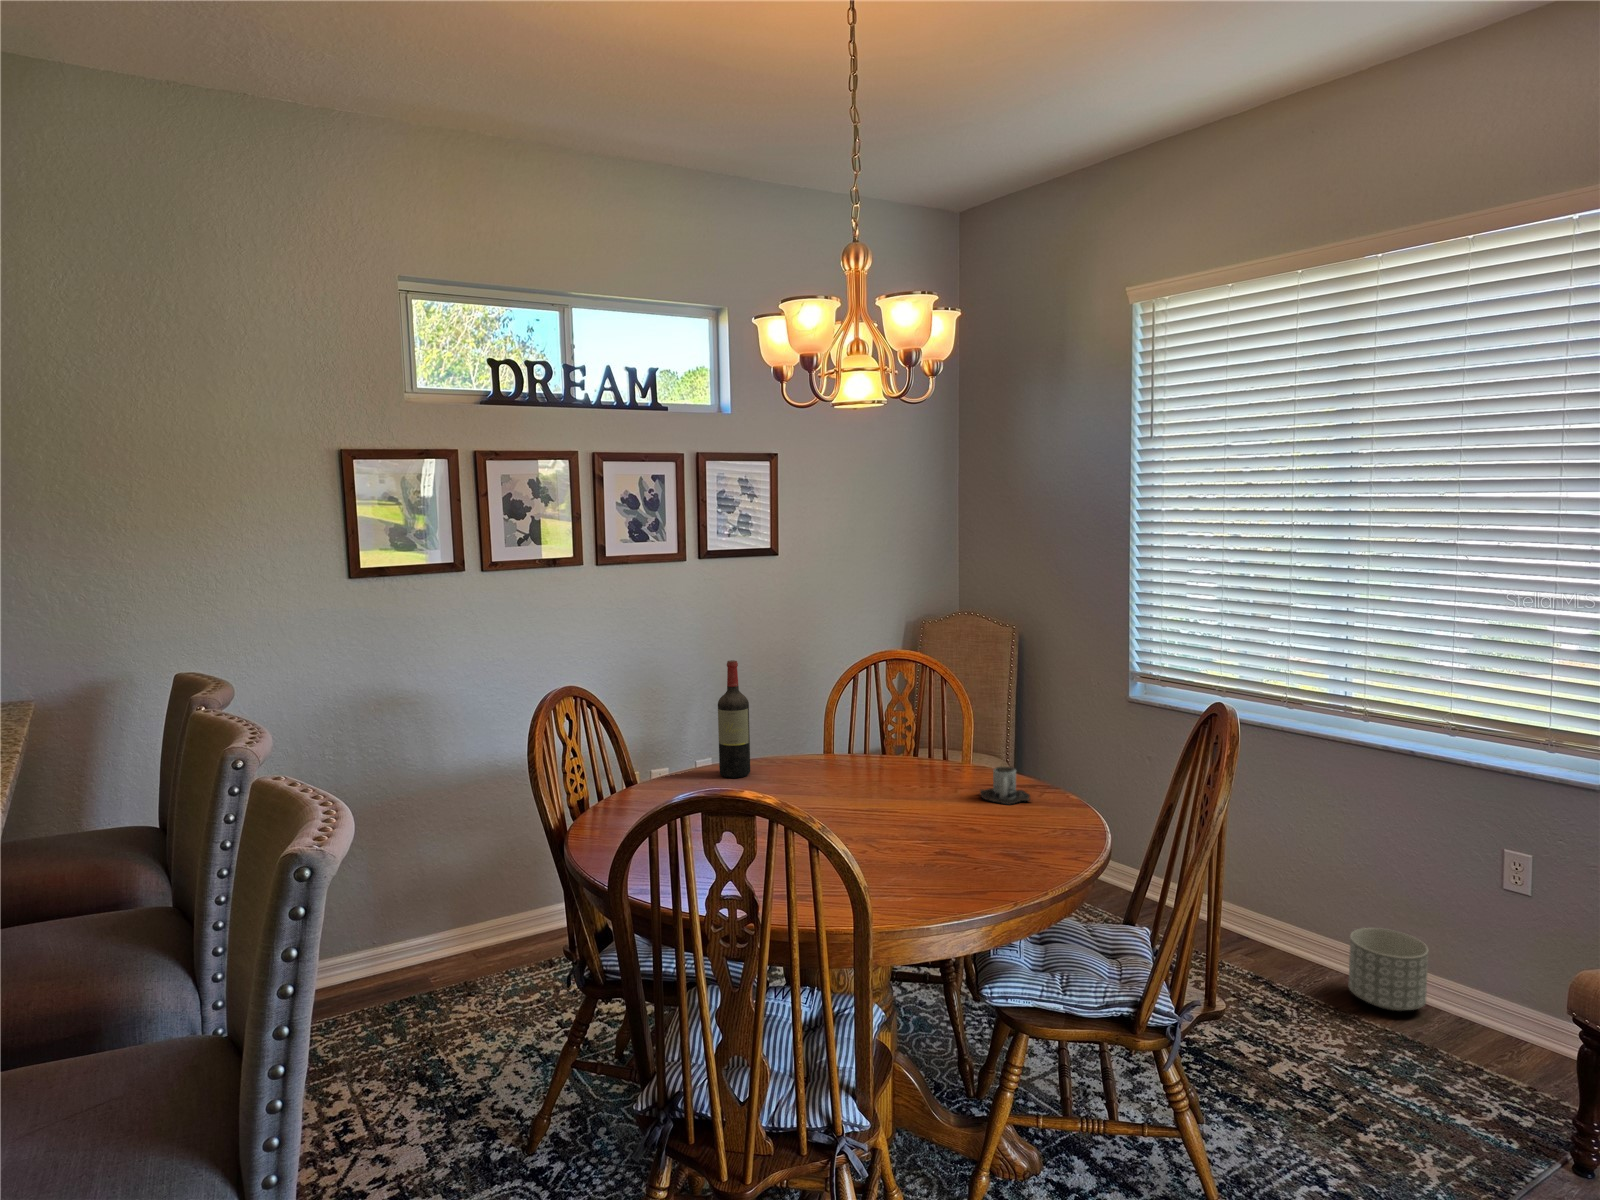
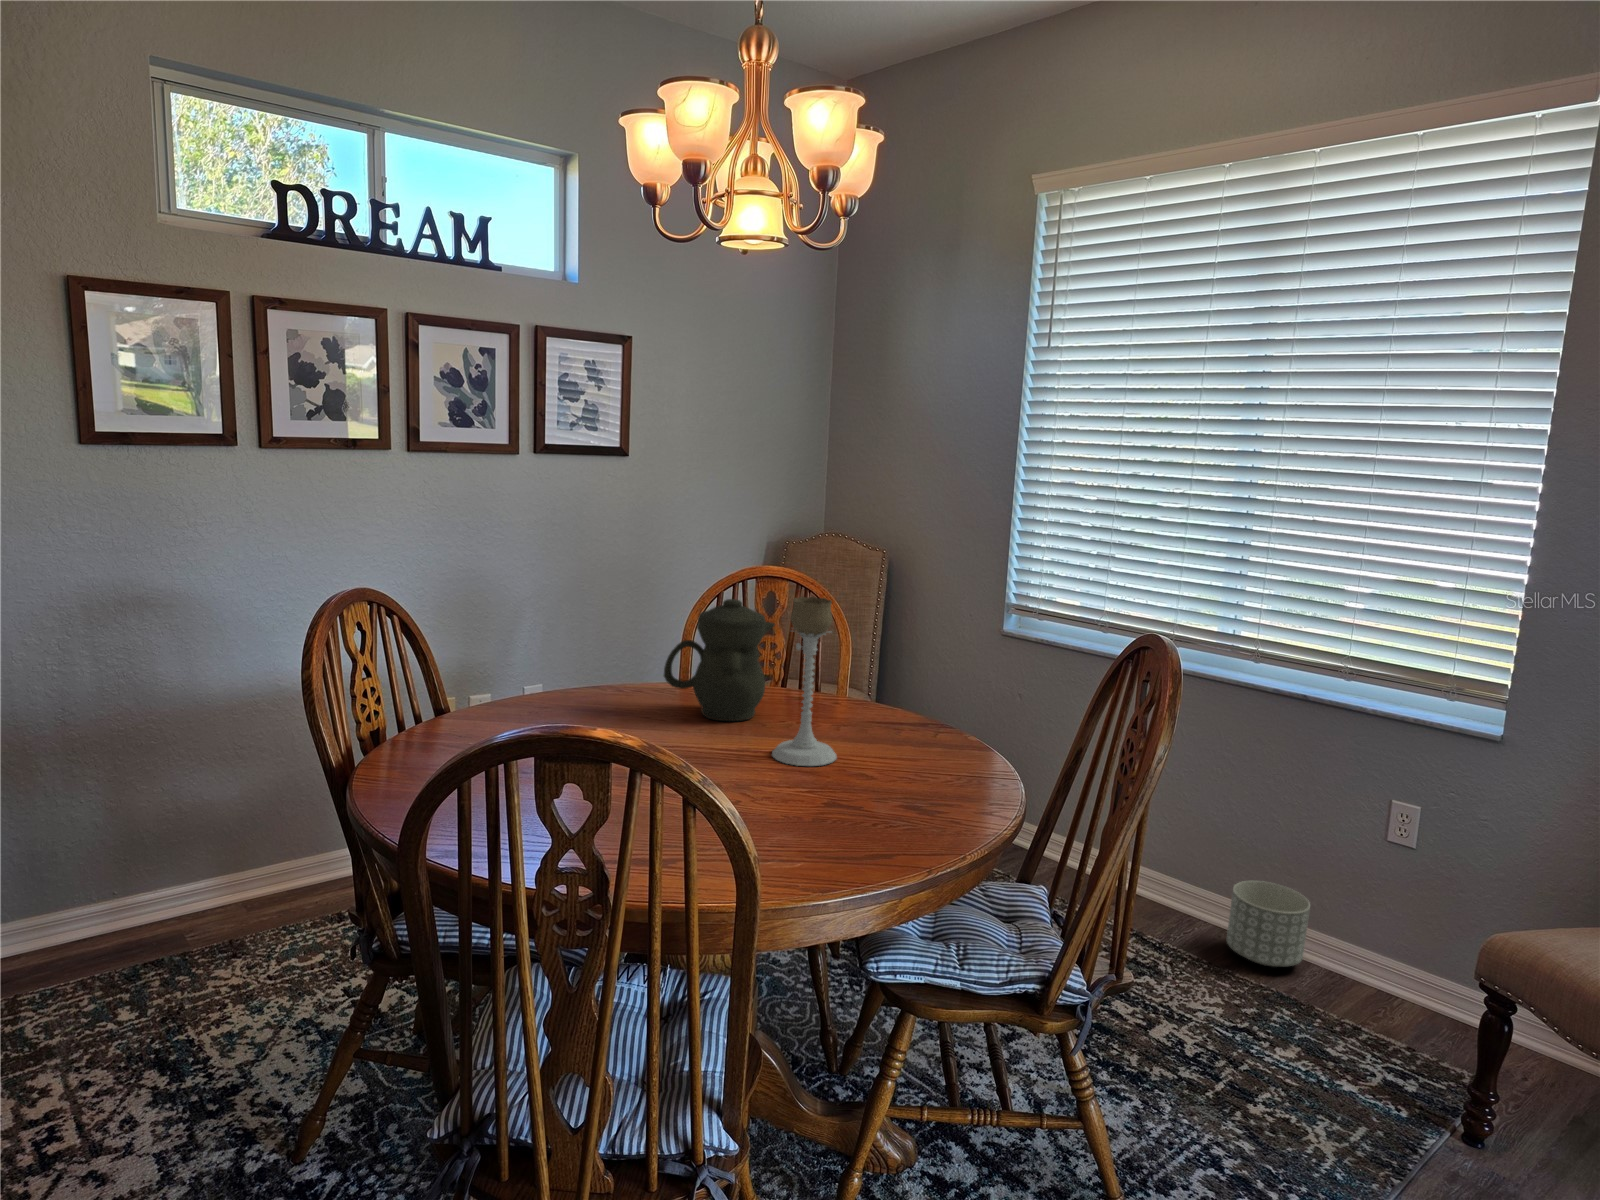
wine bottle: present [718,660,750,778] -> none [557,564,596,706]
candle holder: none [897,680,952,823] -> present [772,597,836,766]
teapot: none [806,684,897,787] -> present [664,599,775,721]
mug: present [980,767,1030,805] -> none [866,702,929,746]

